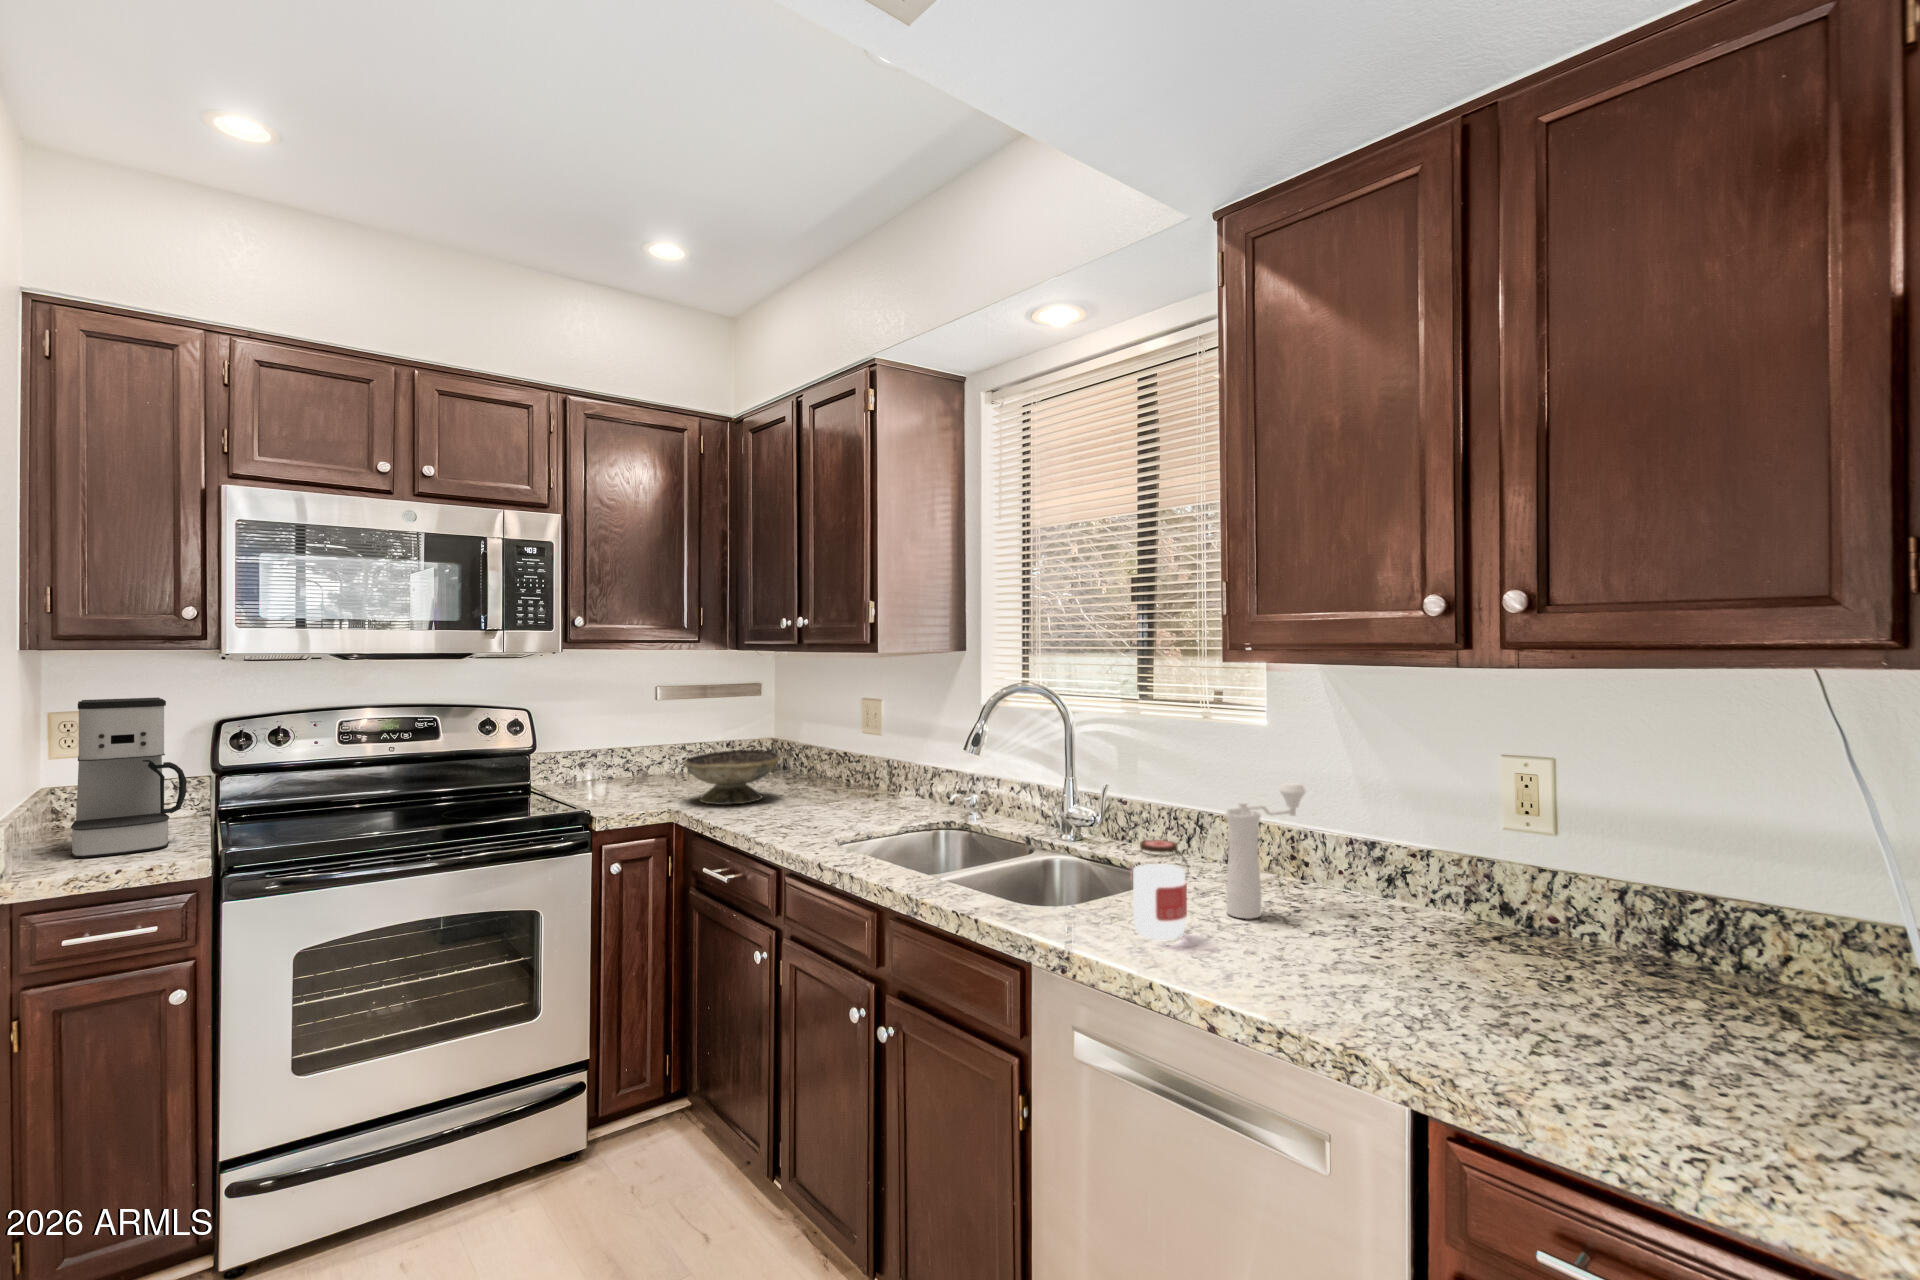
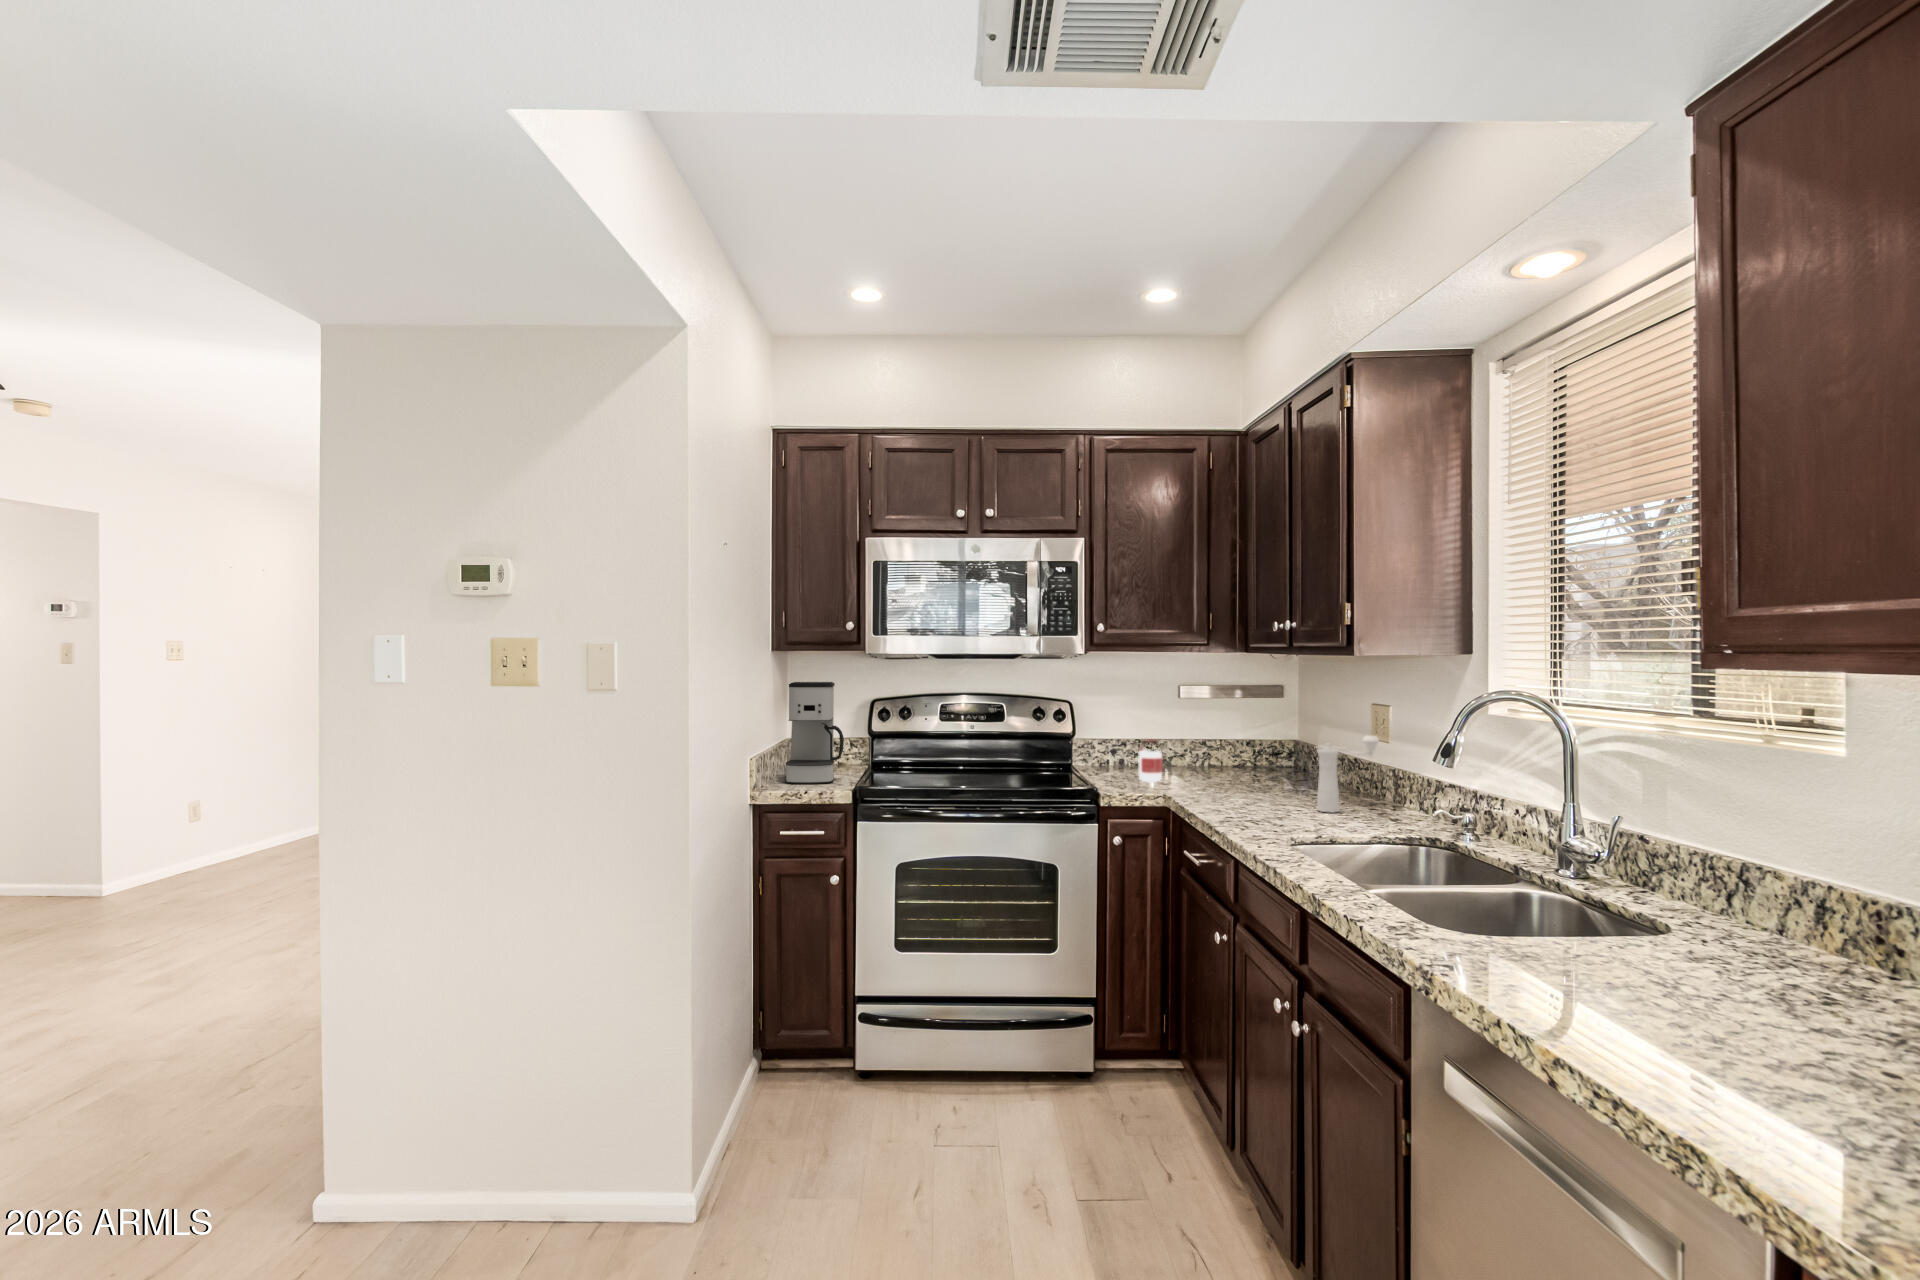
decorative bowl: present [684,750,779,805] -> none [1184,749,1275,799]
pepper mill: present [1226,783,1306,919] -> present [1317,736,1379,812]
jar: present [1130,840,1187,940] -> present [1139,739,1163,783]

